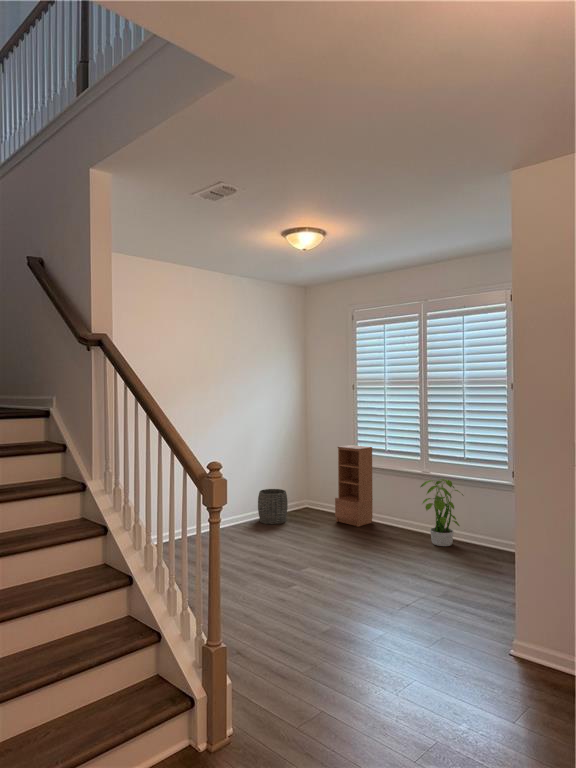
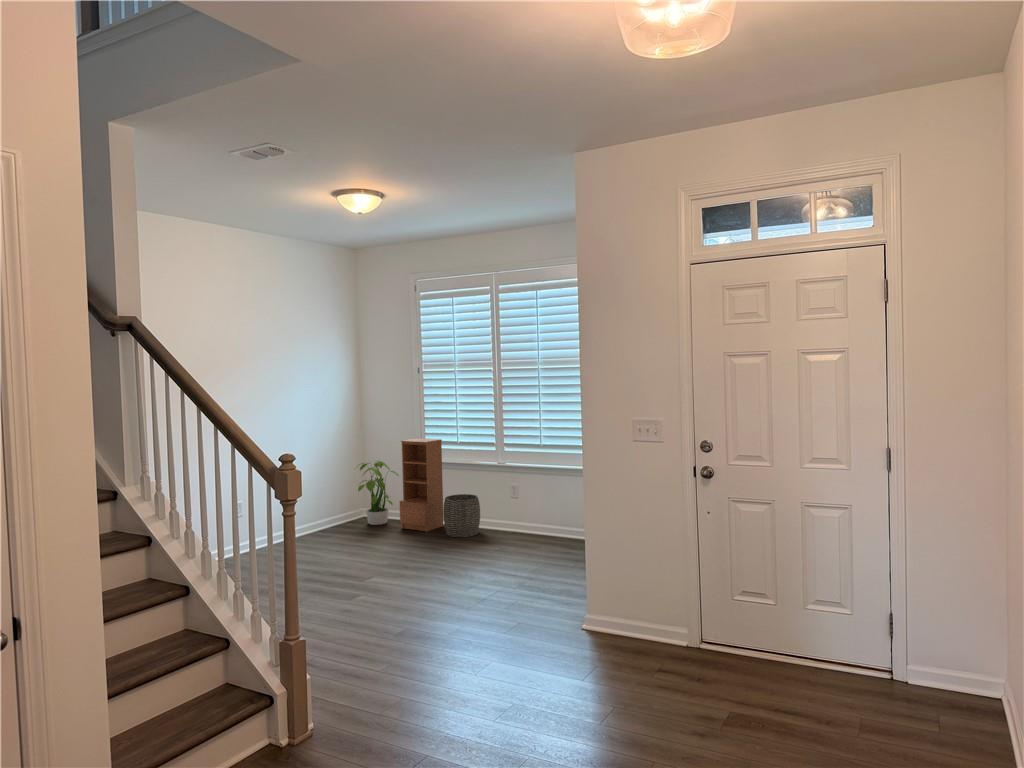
potted plant: present [420,479,464,546] -> present [357,461,398,525]
woven basket: present [258,489,288,524] -> present [444,494,480,537]

